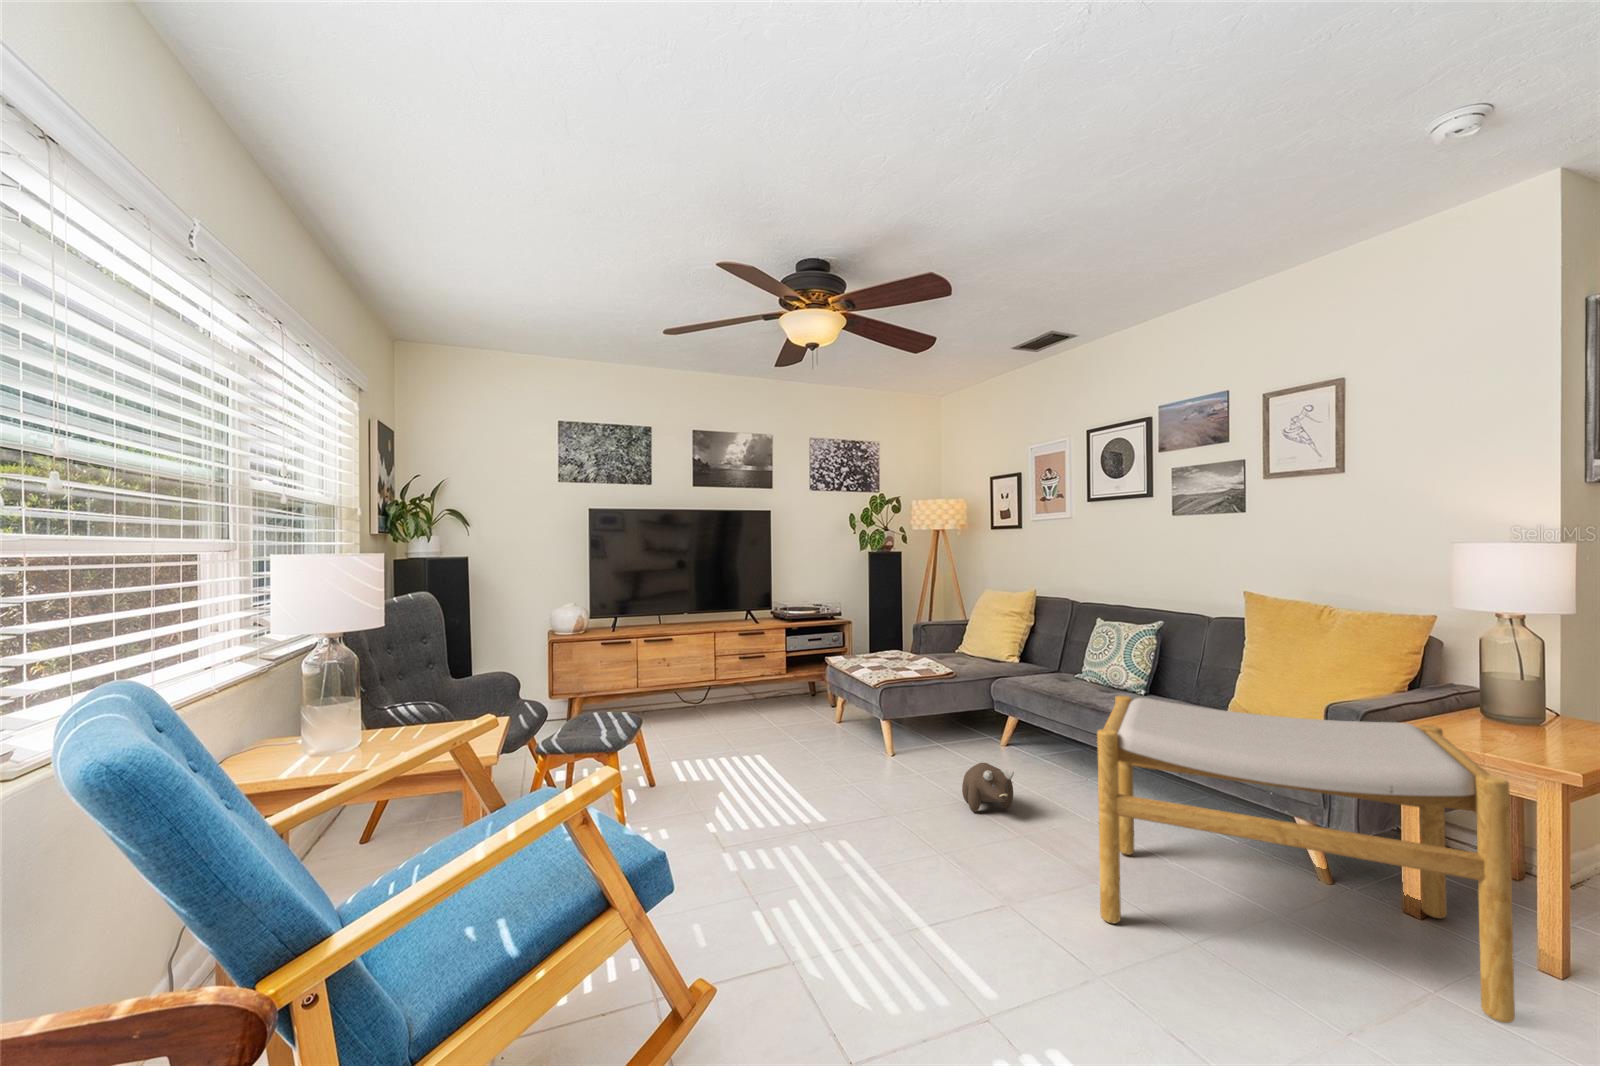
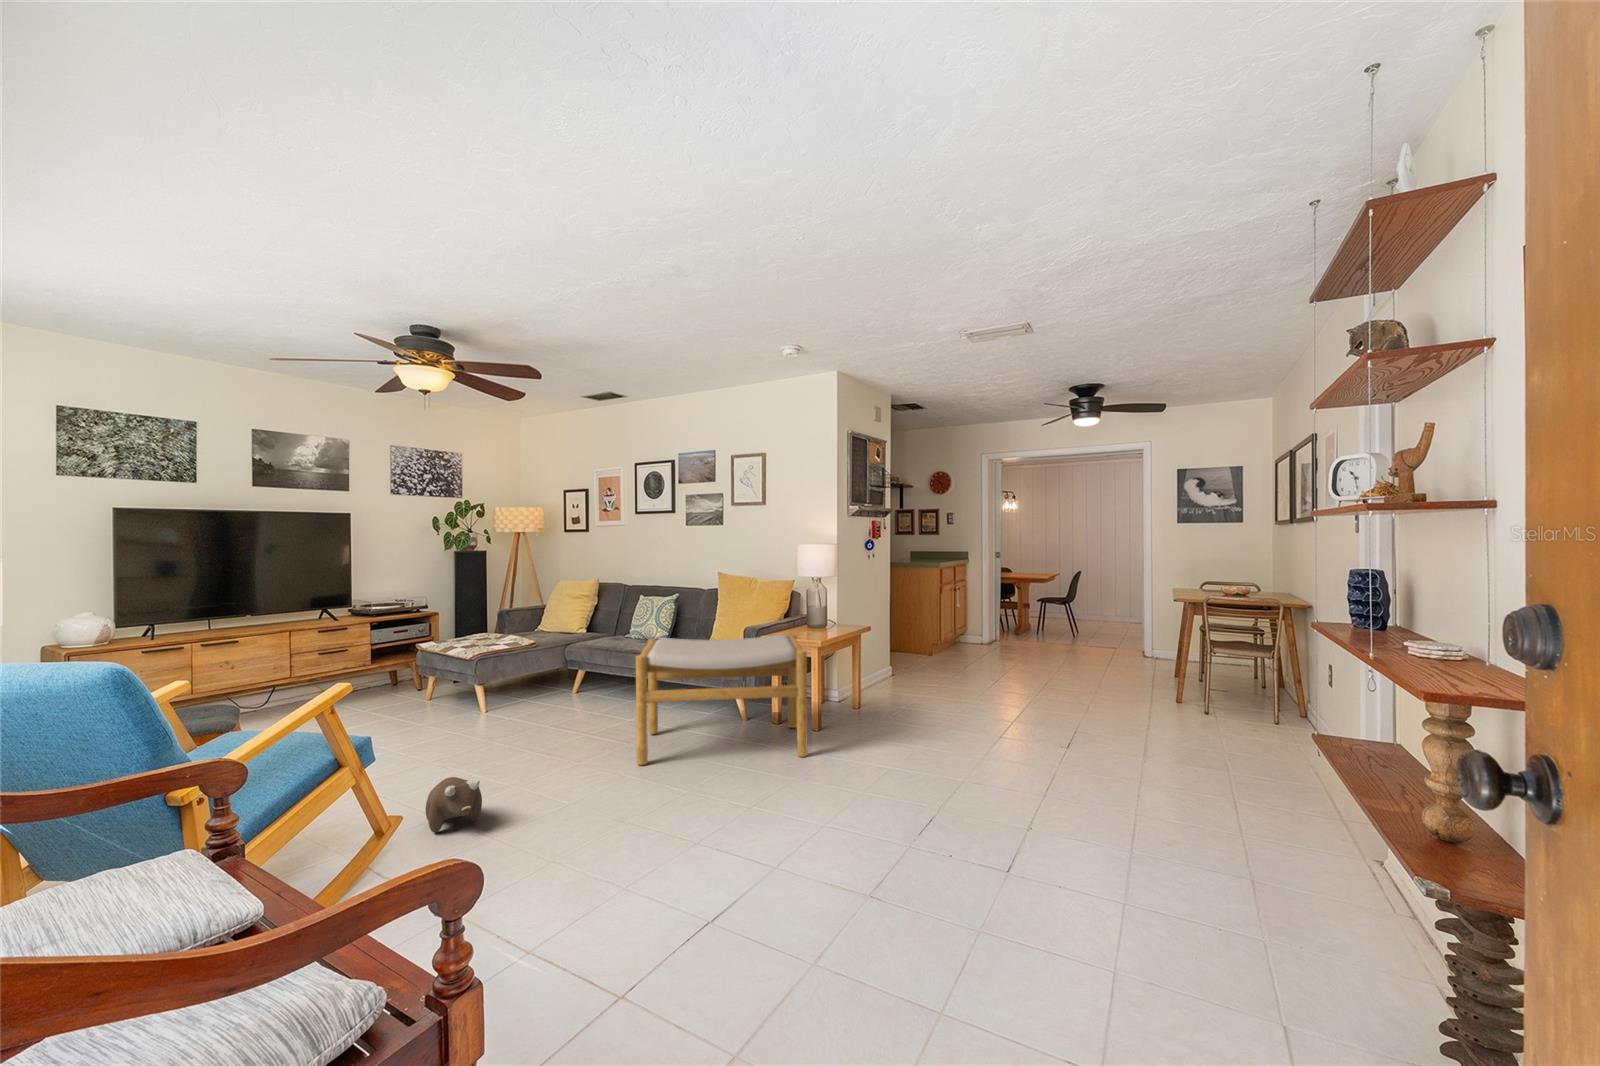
plush toy: present [962,763,1014,812] -> present [426,777,482,833]

